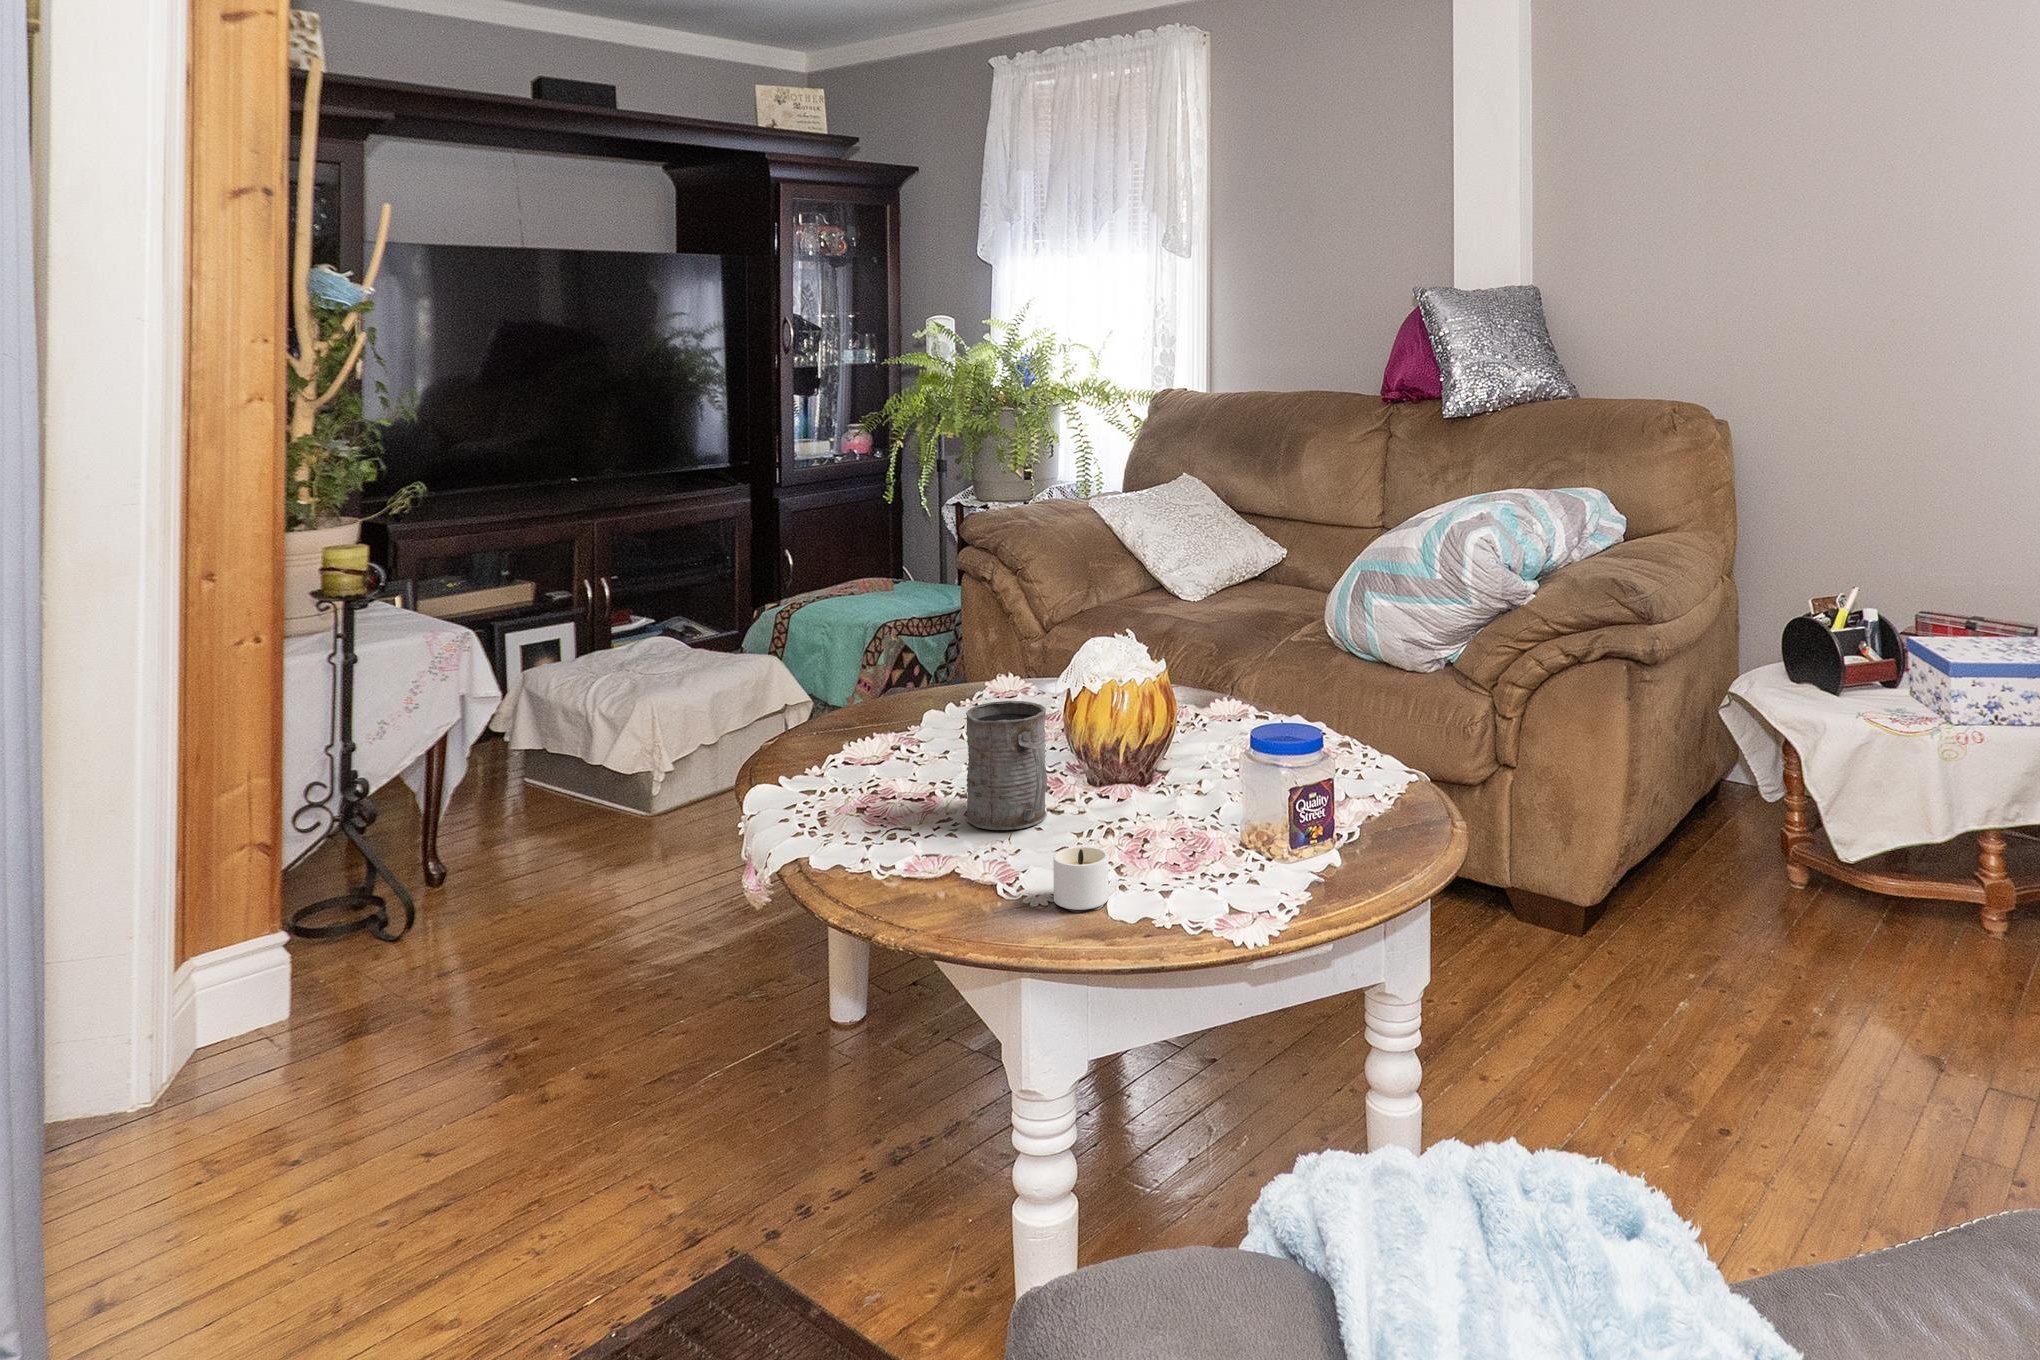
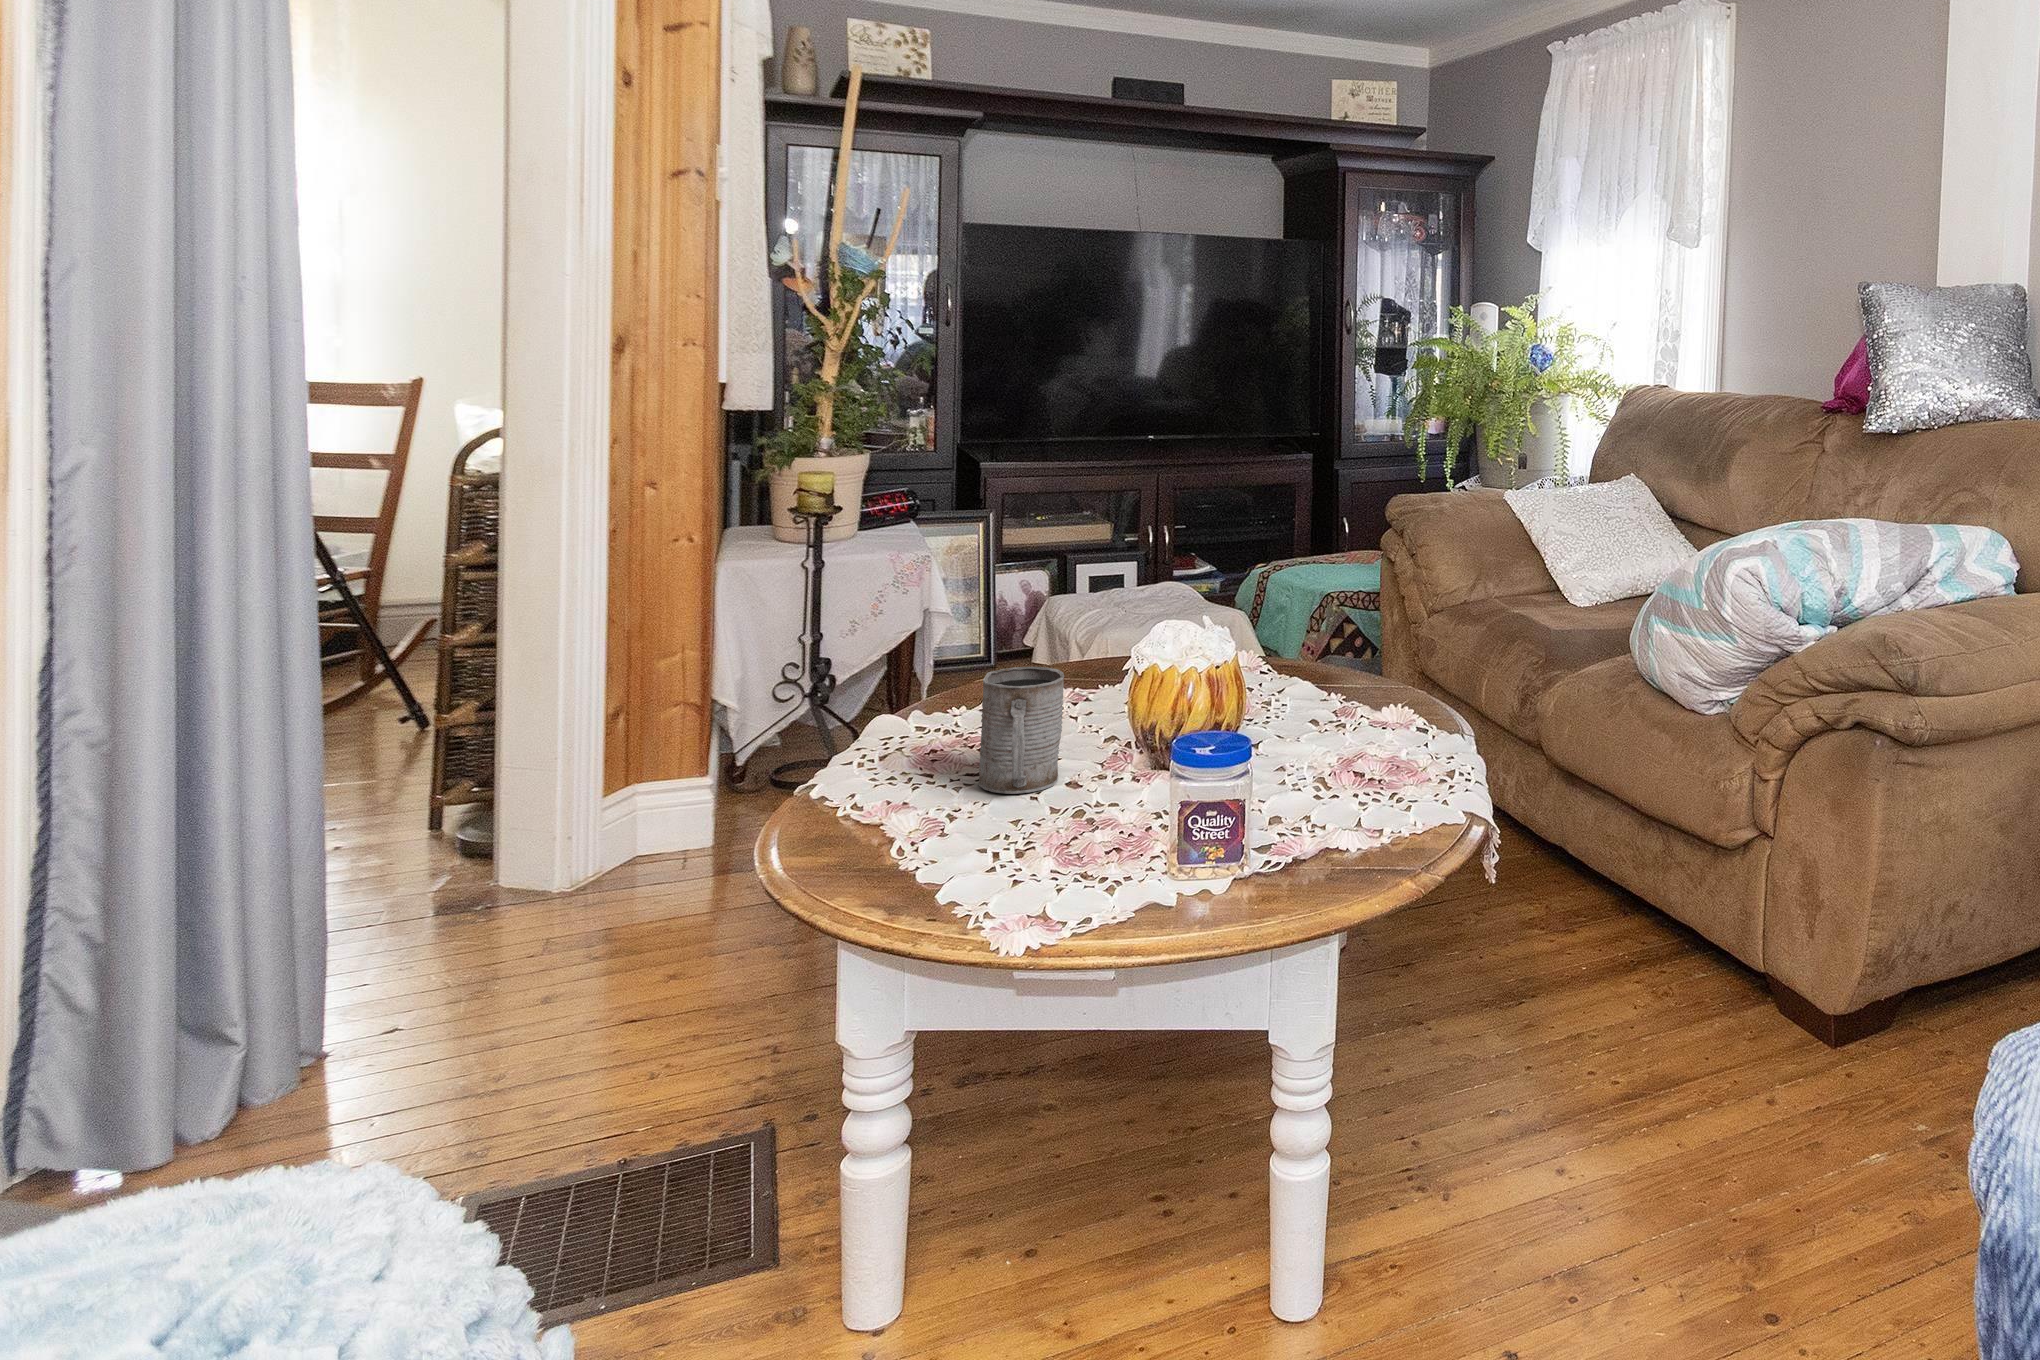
candle: present [1053,846,1109,910] -> none [906,819,995,884]

